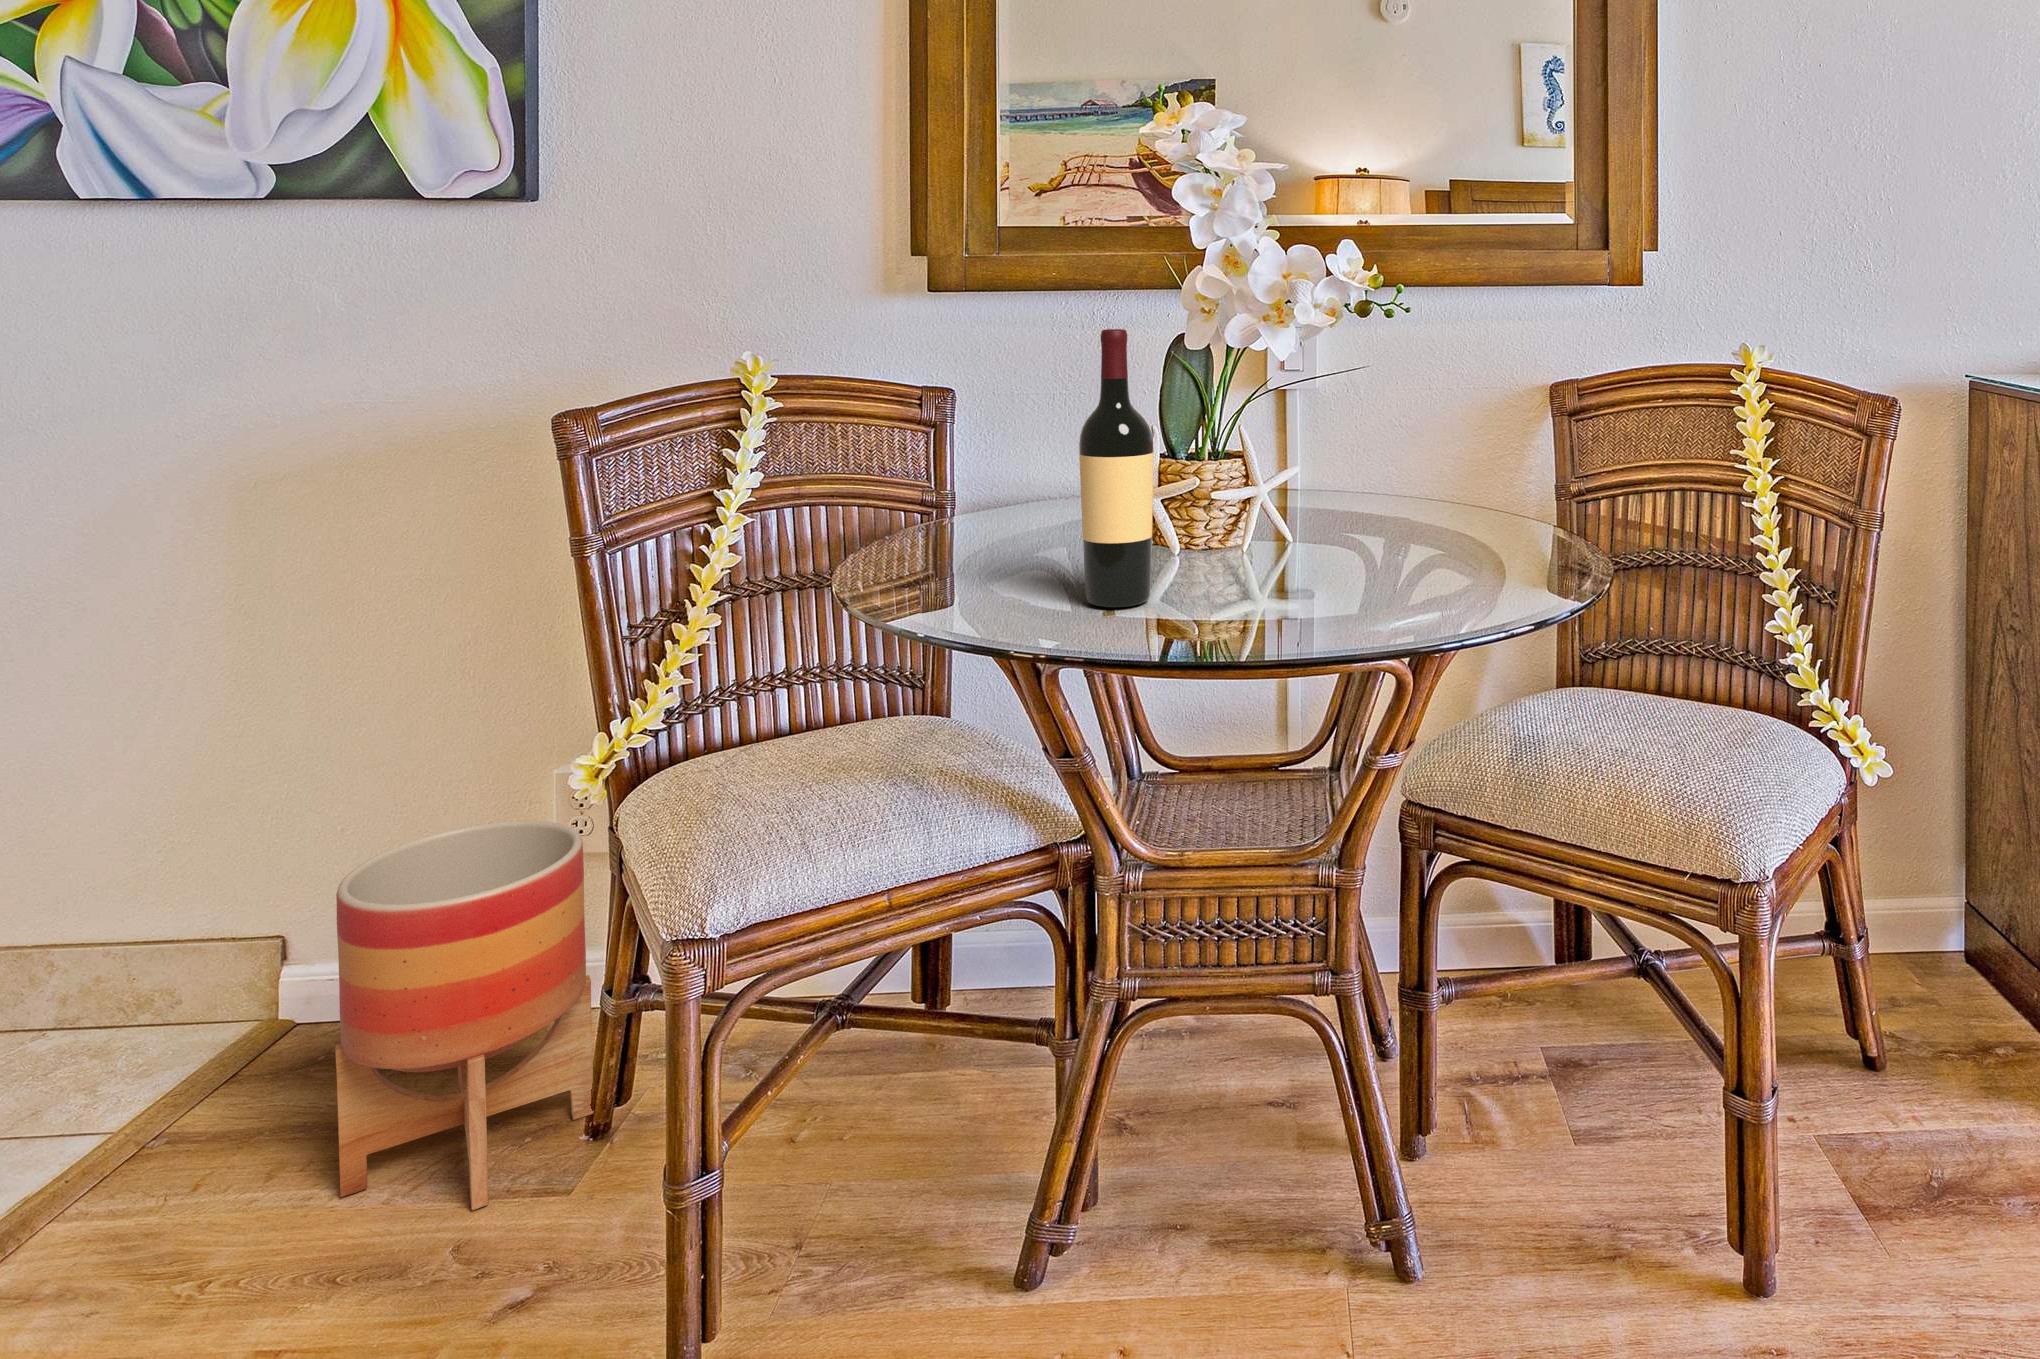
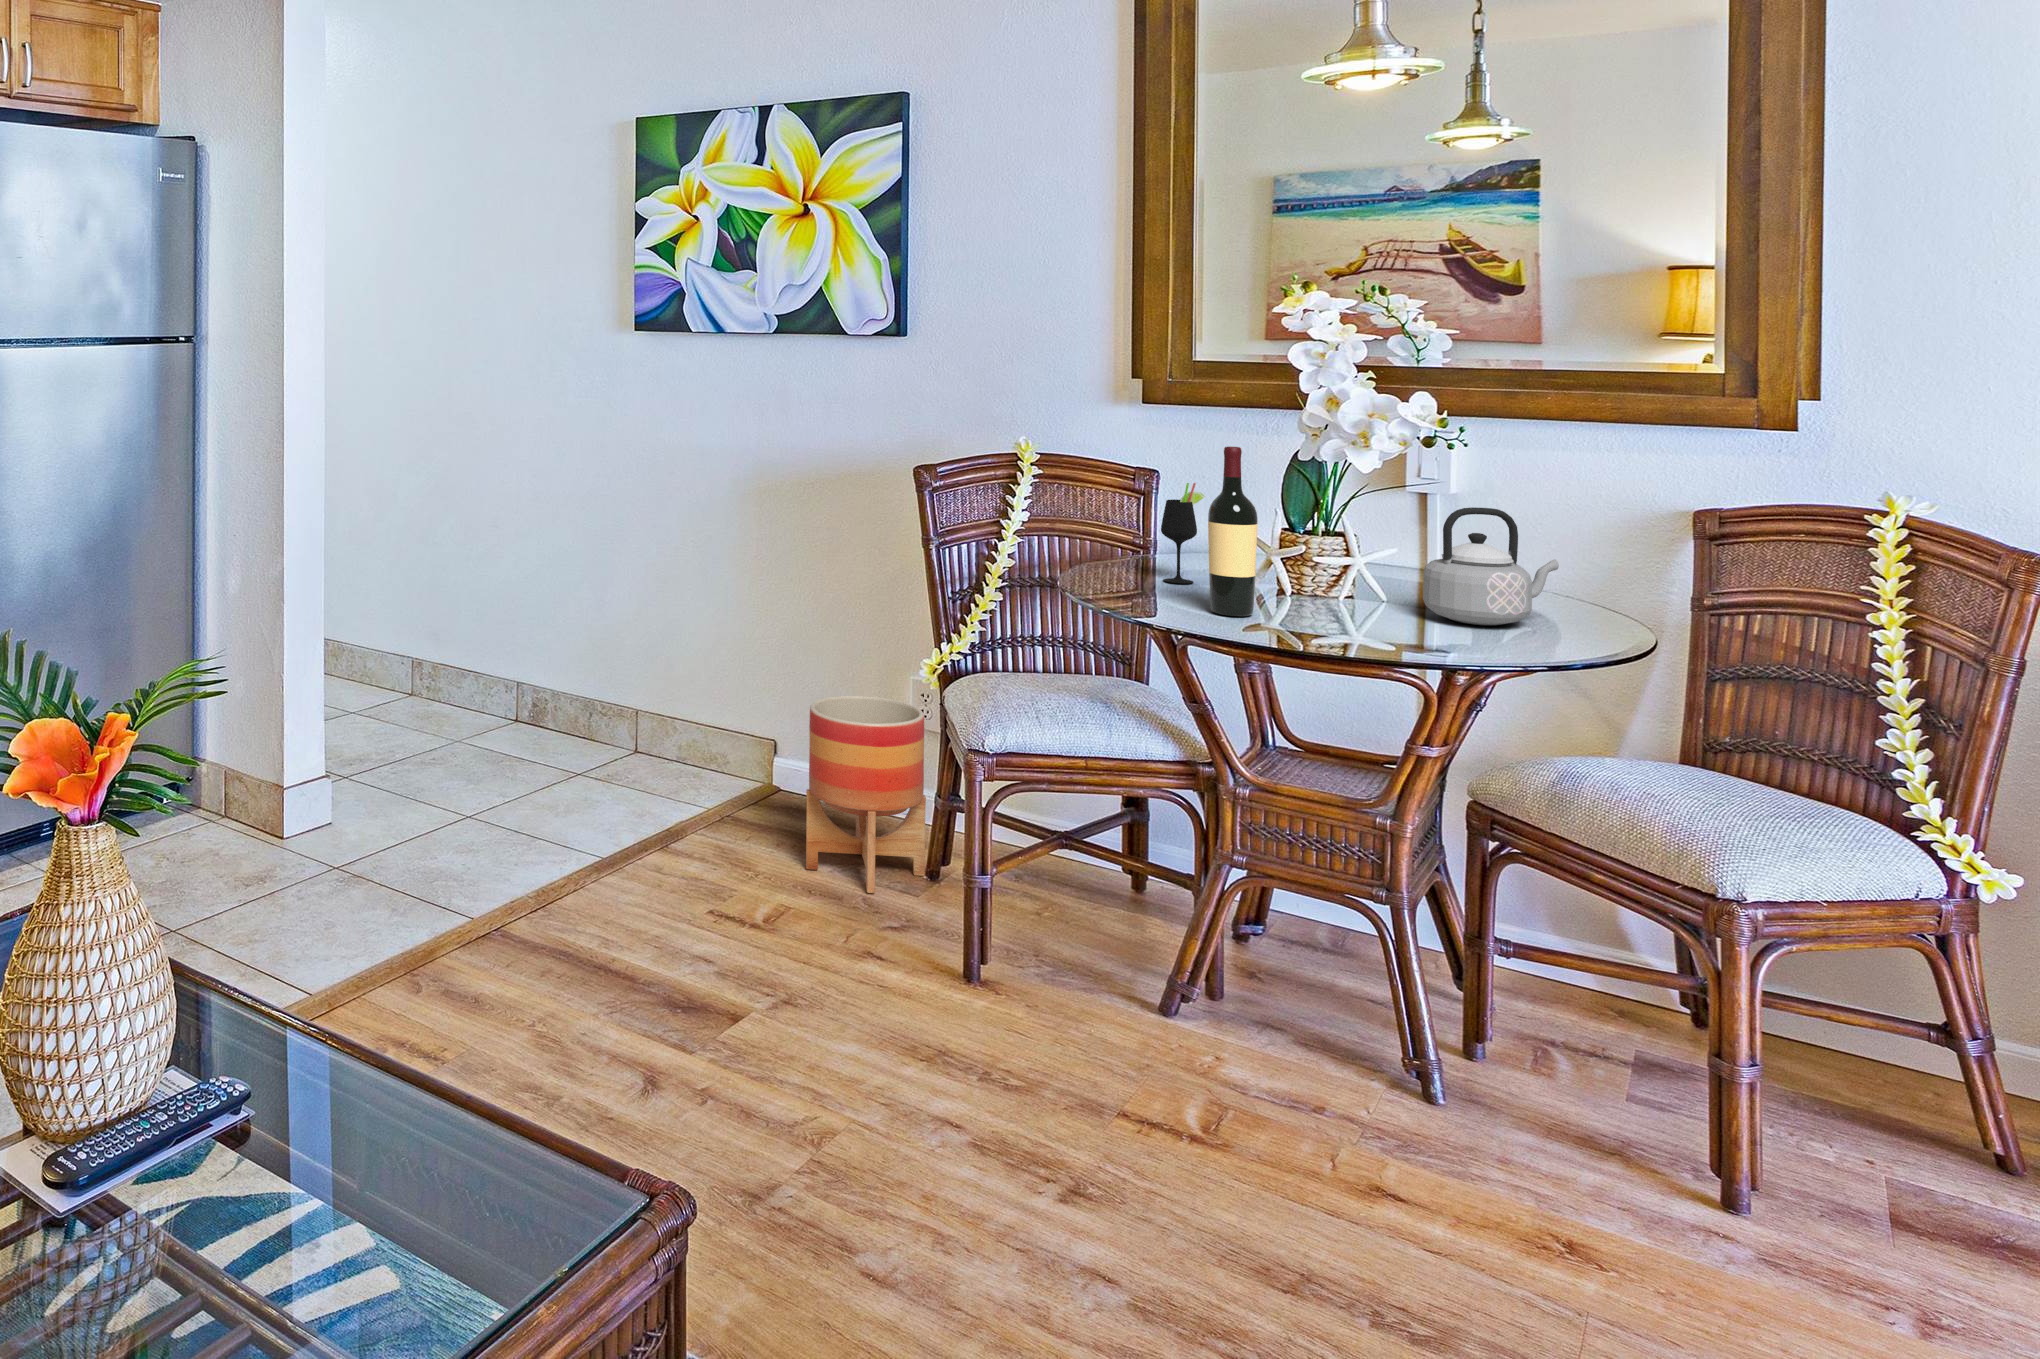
wine glass: none [982,398,1046,558] -> present [1161,483,1205,583]
teapot: none [1348,399,1489,562] -> present [1423,507,1559,625]

